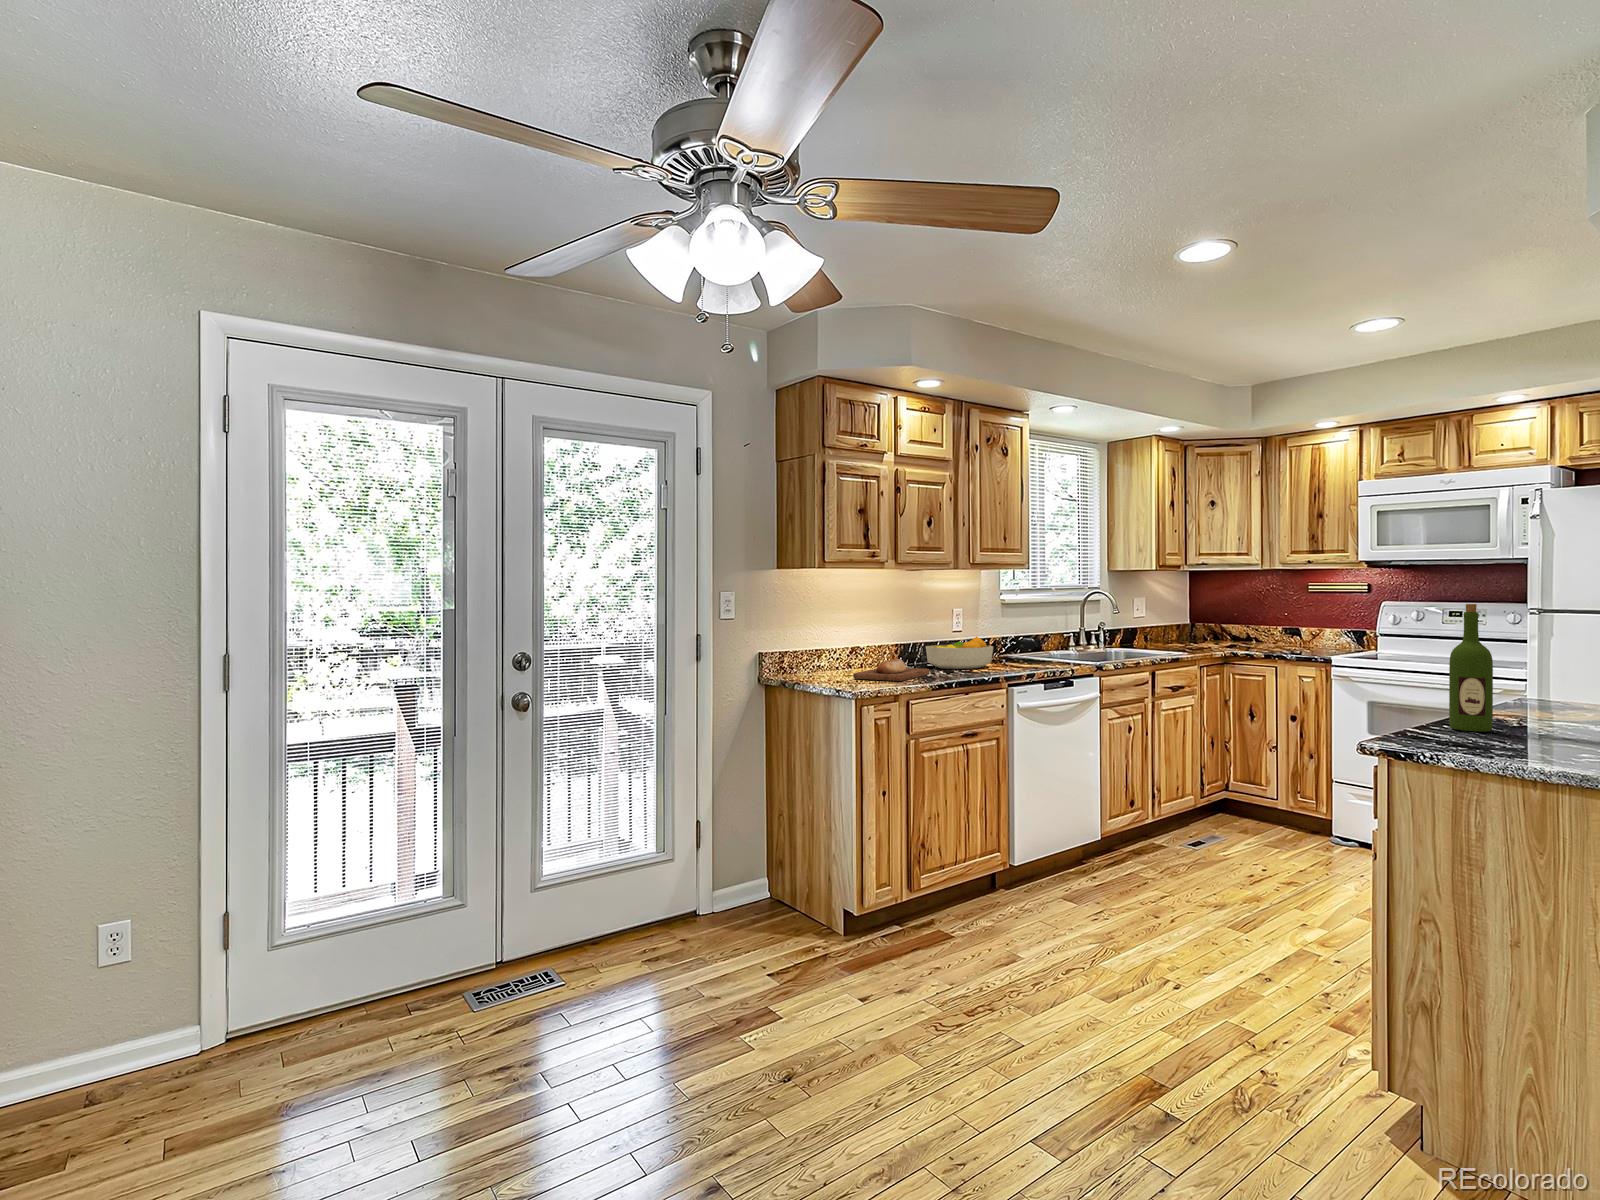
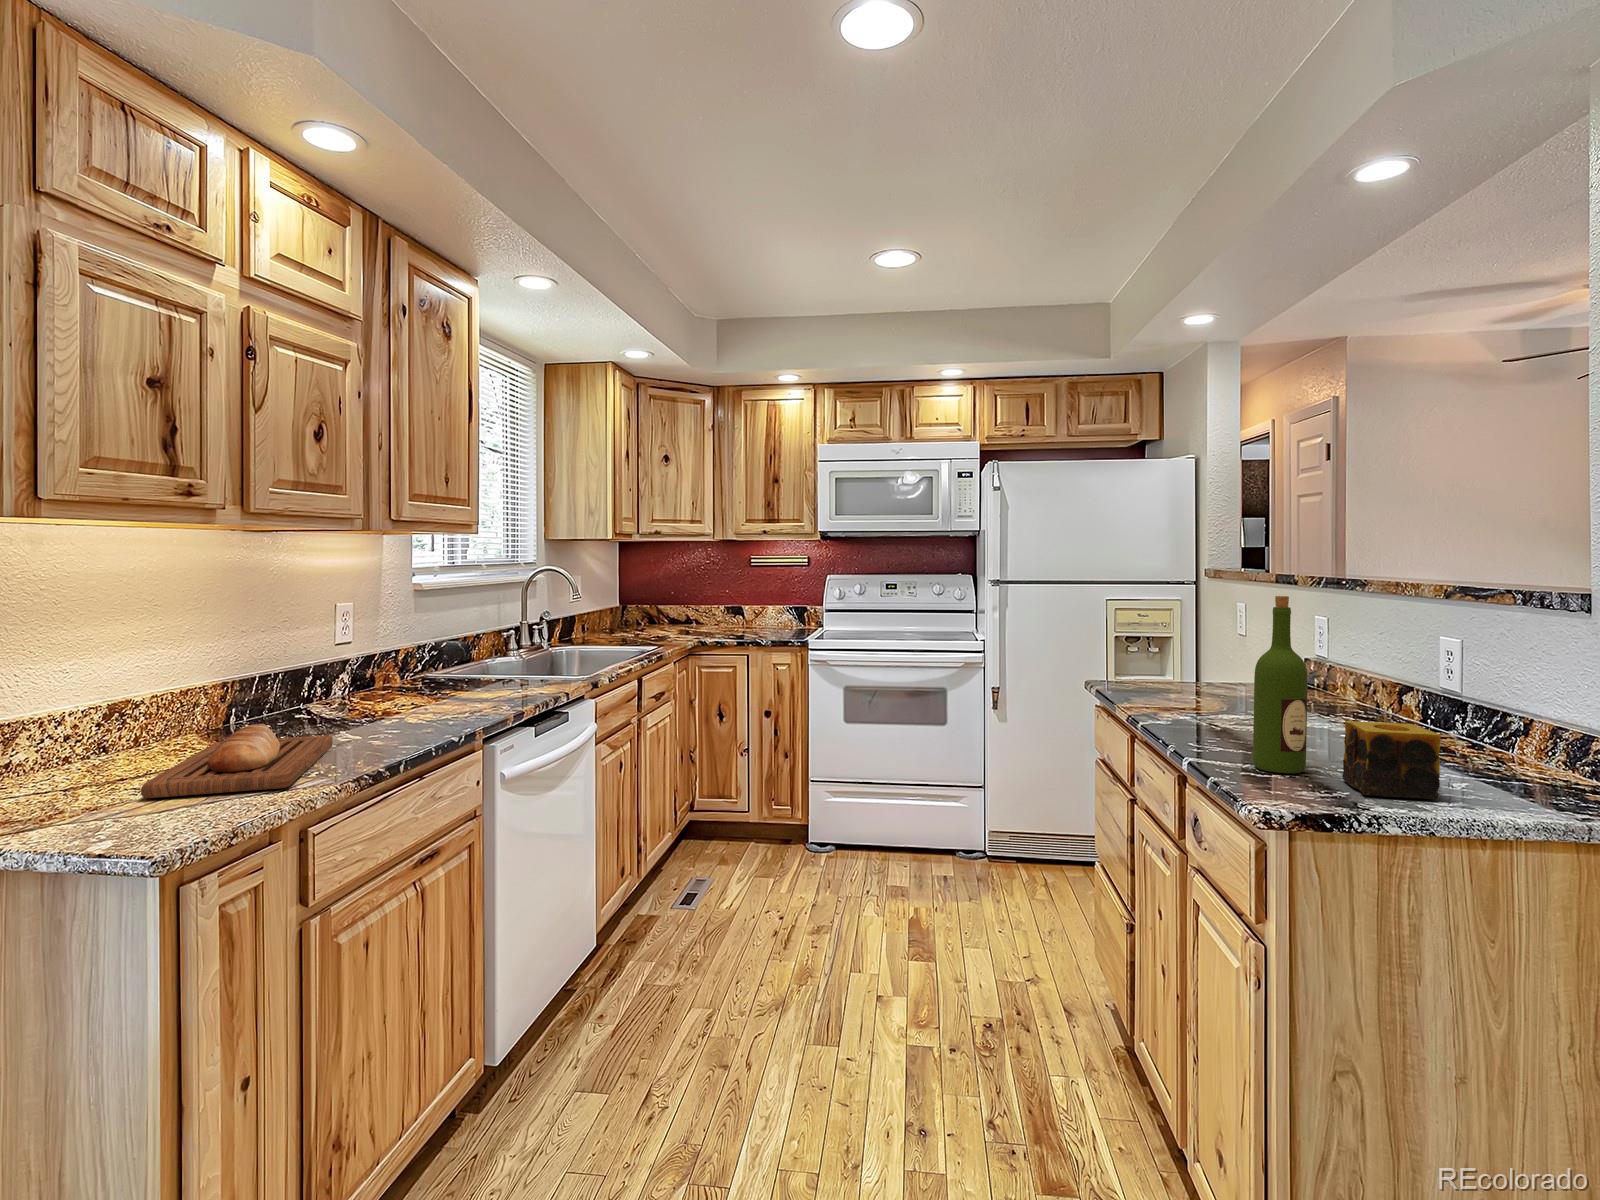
fruit bowl: present [926,636,993,669] -> none [303,653,439,723]
candle: none [1478,693,1556,746] -> present [1342,721,1441,799]

